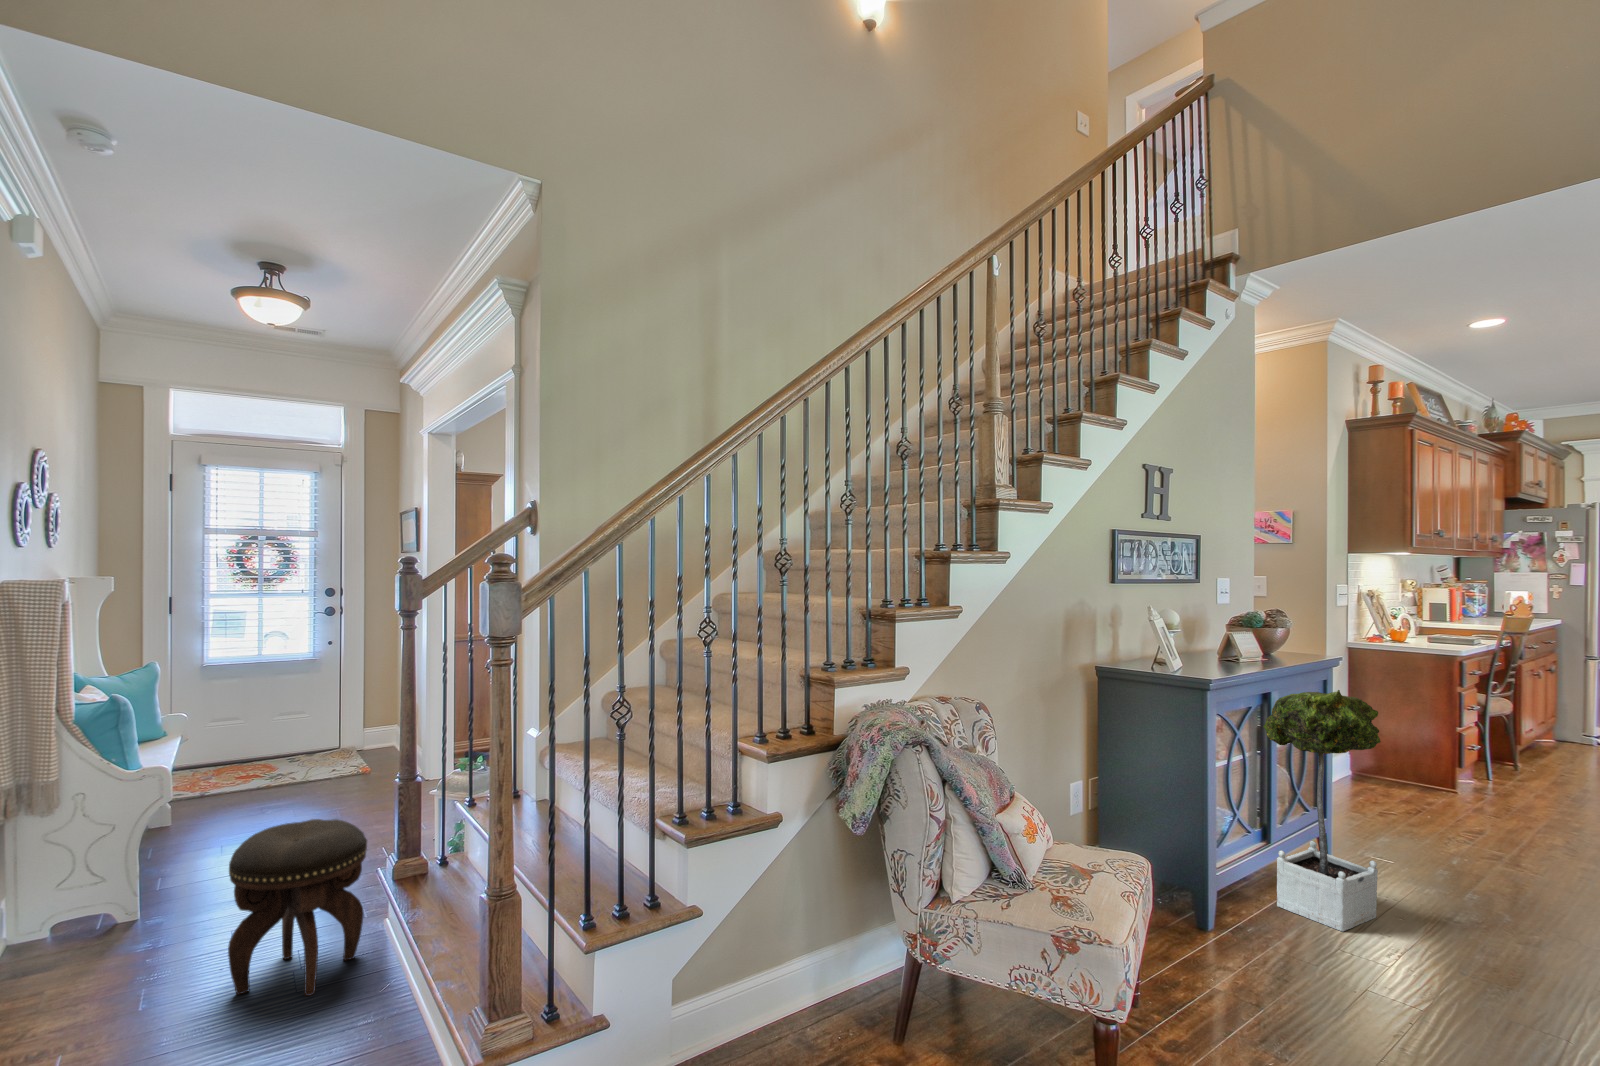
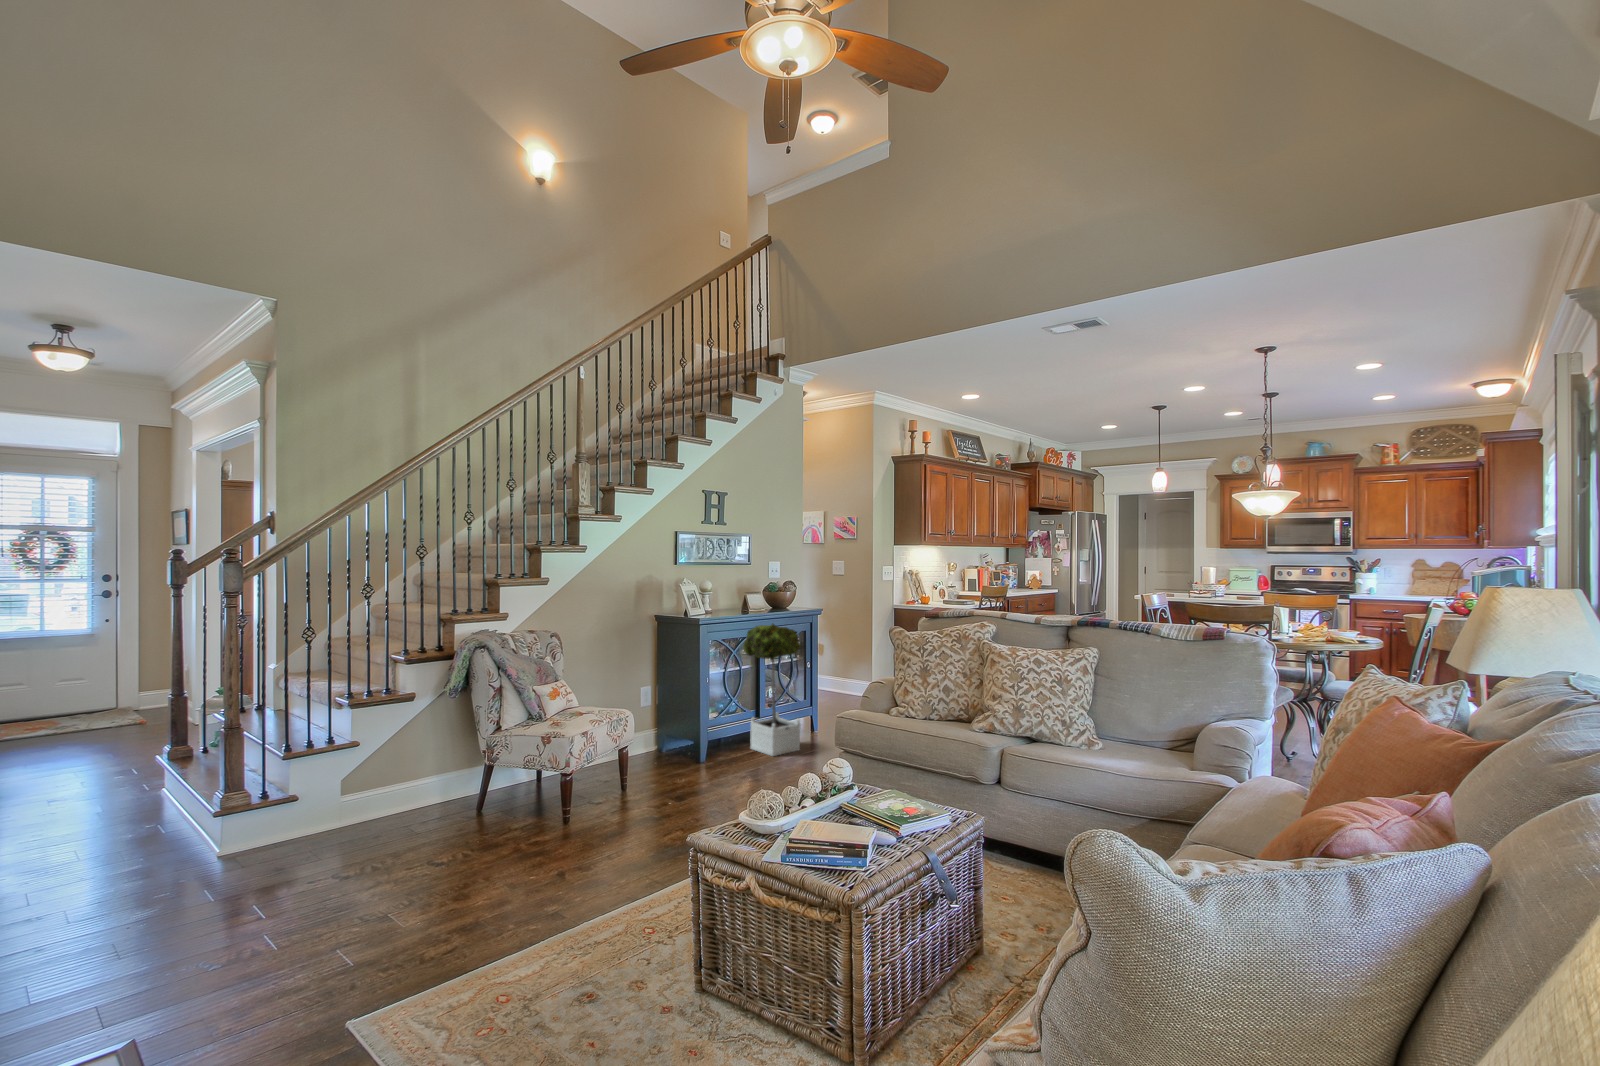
footstool: present [228,819,367,996] -> none [48,716,147,821]

